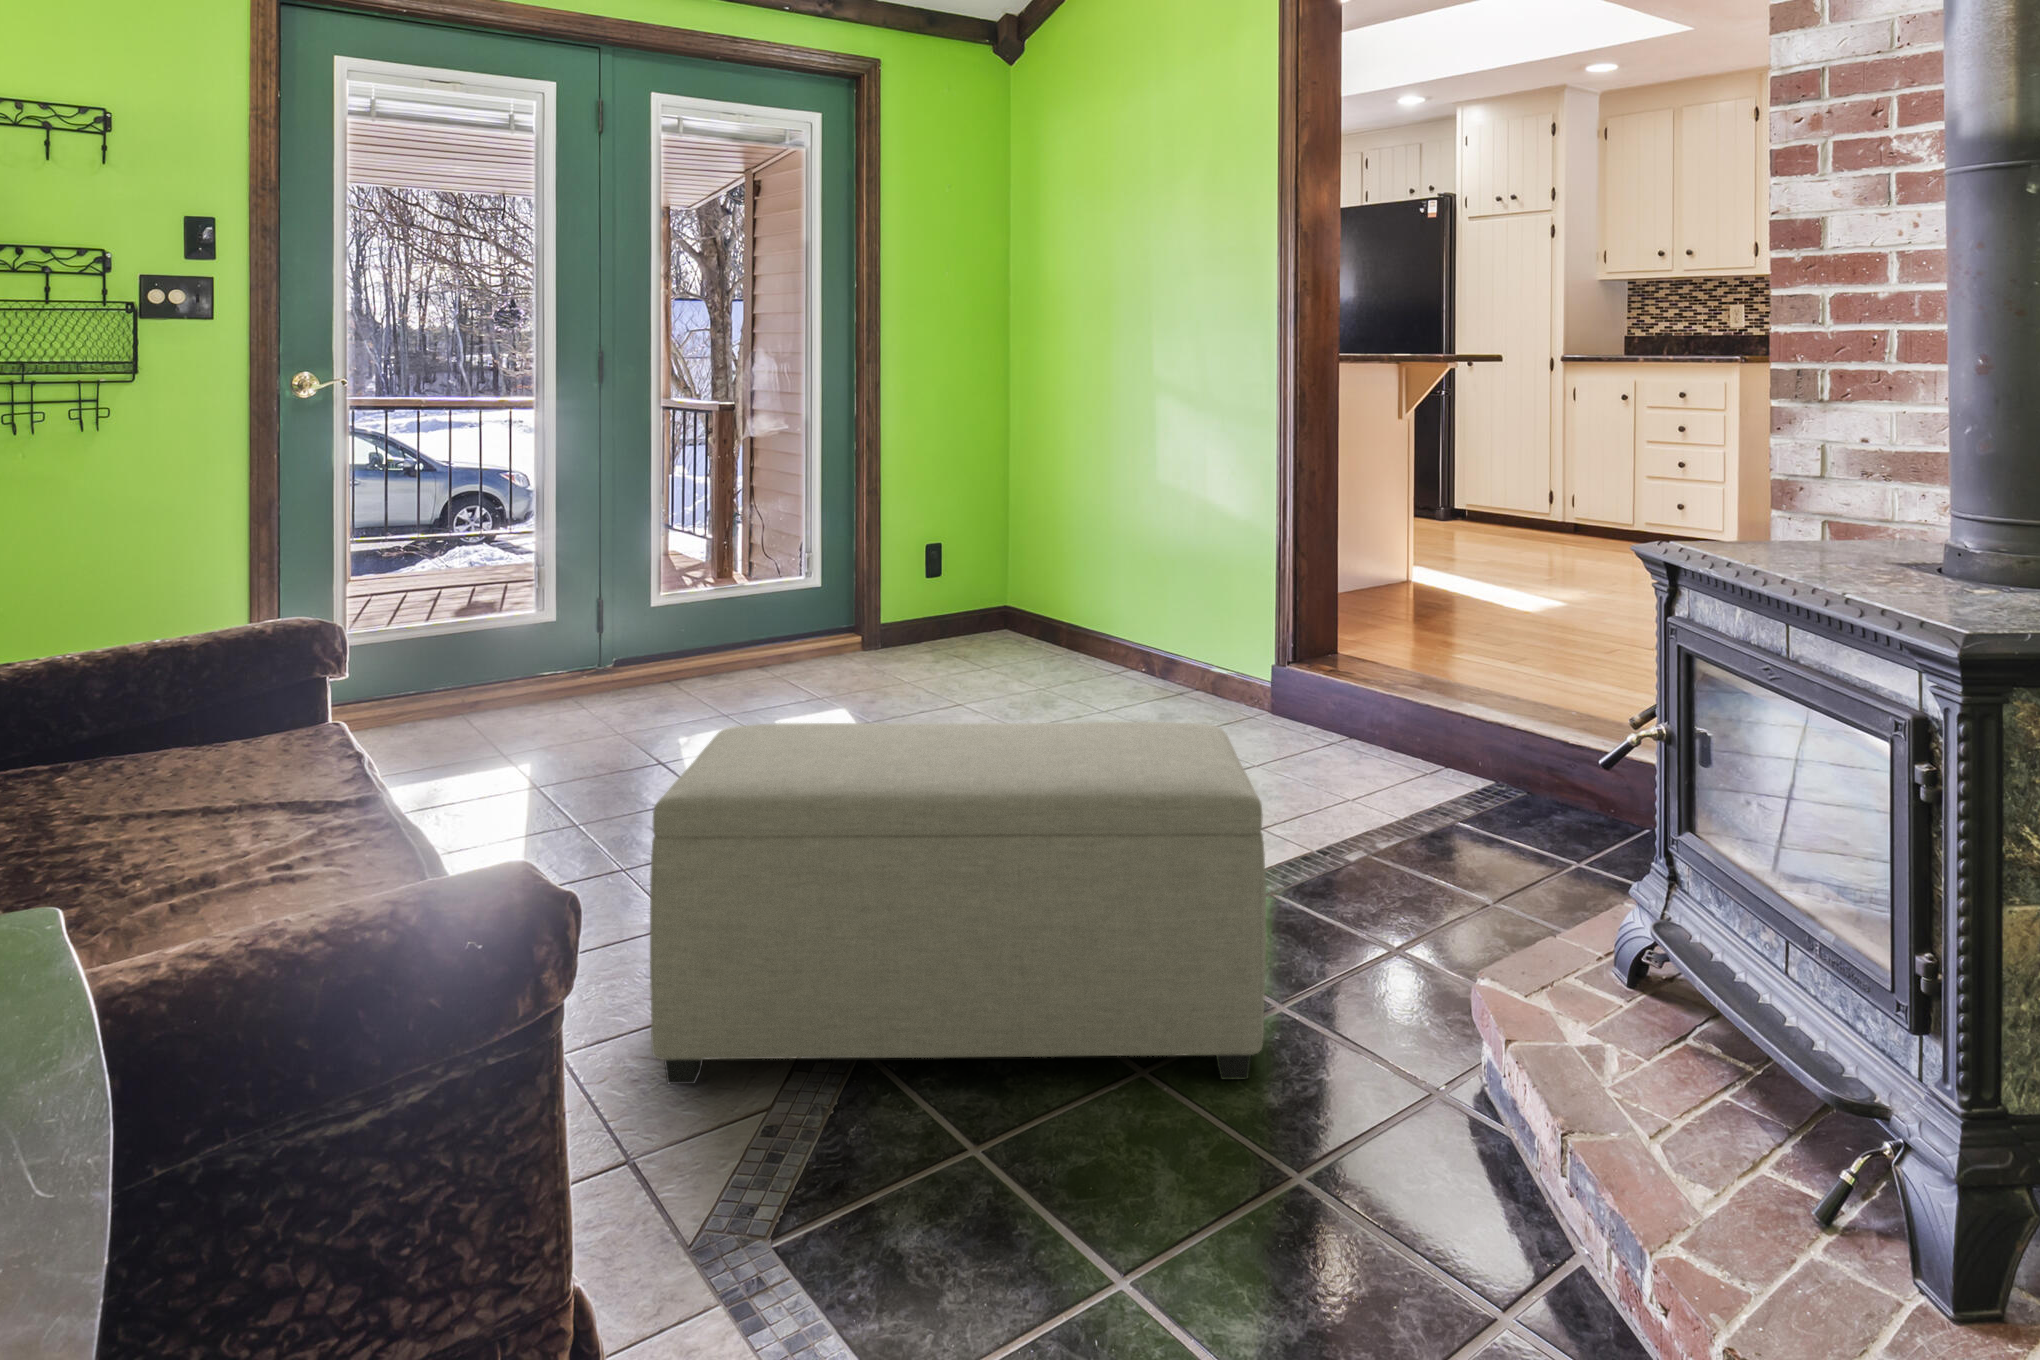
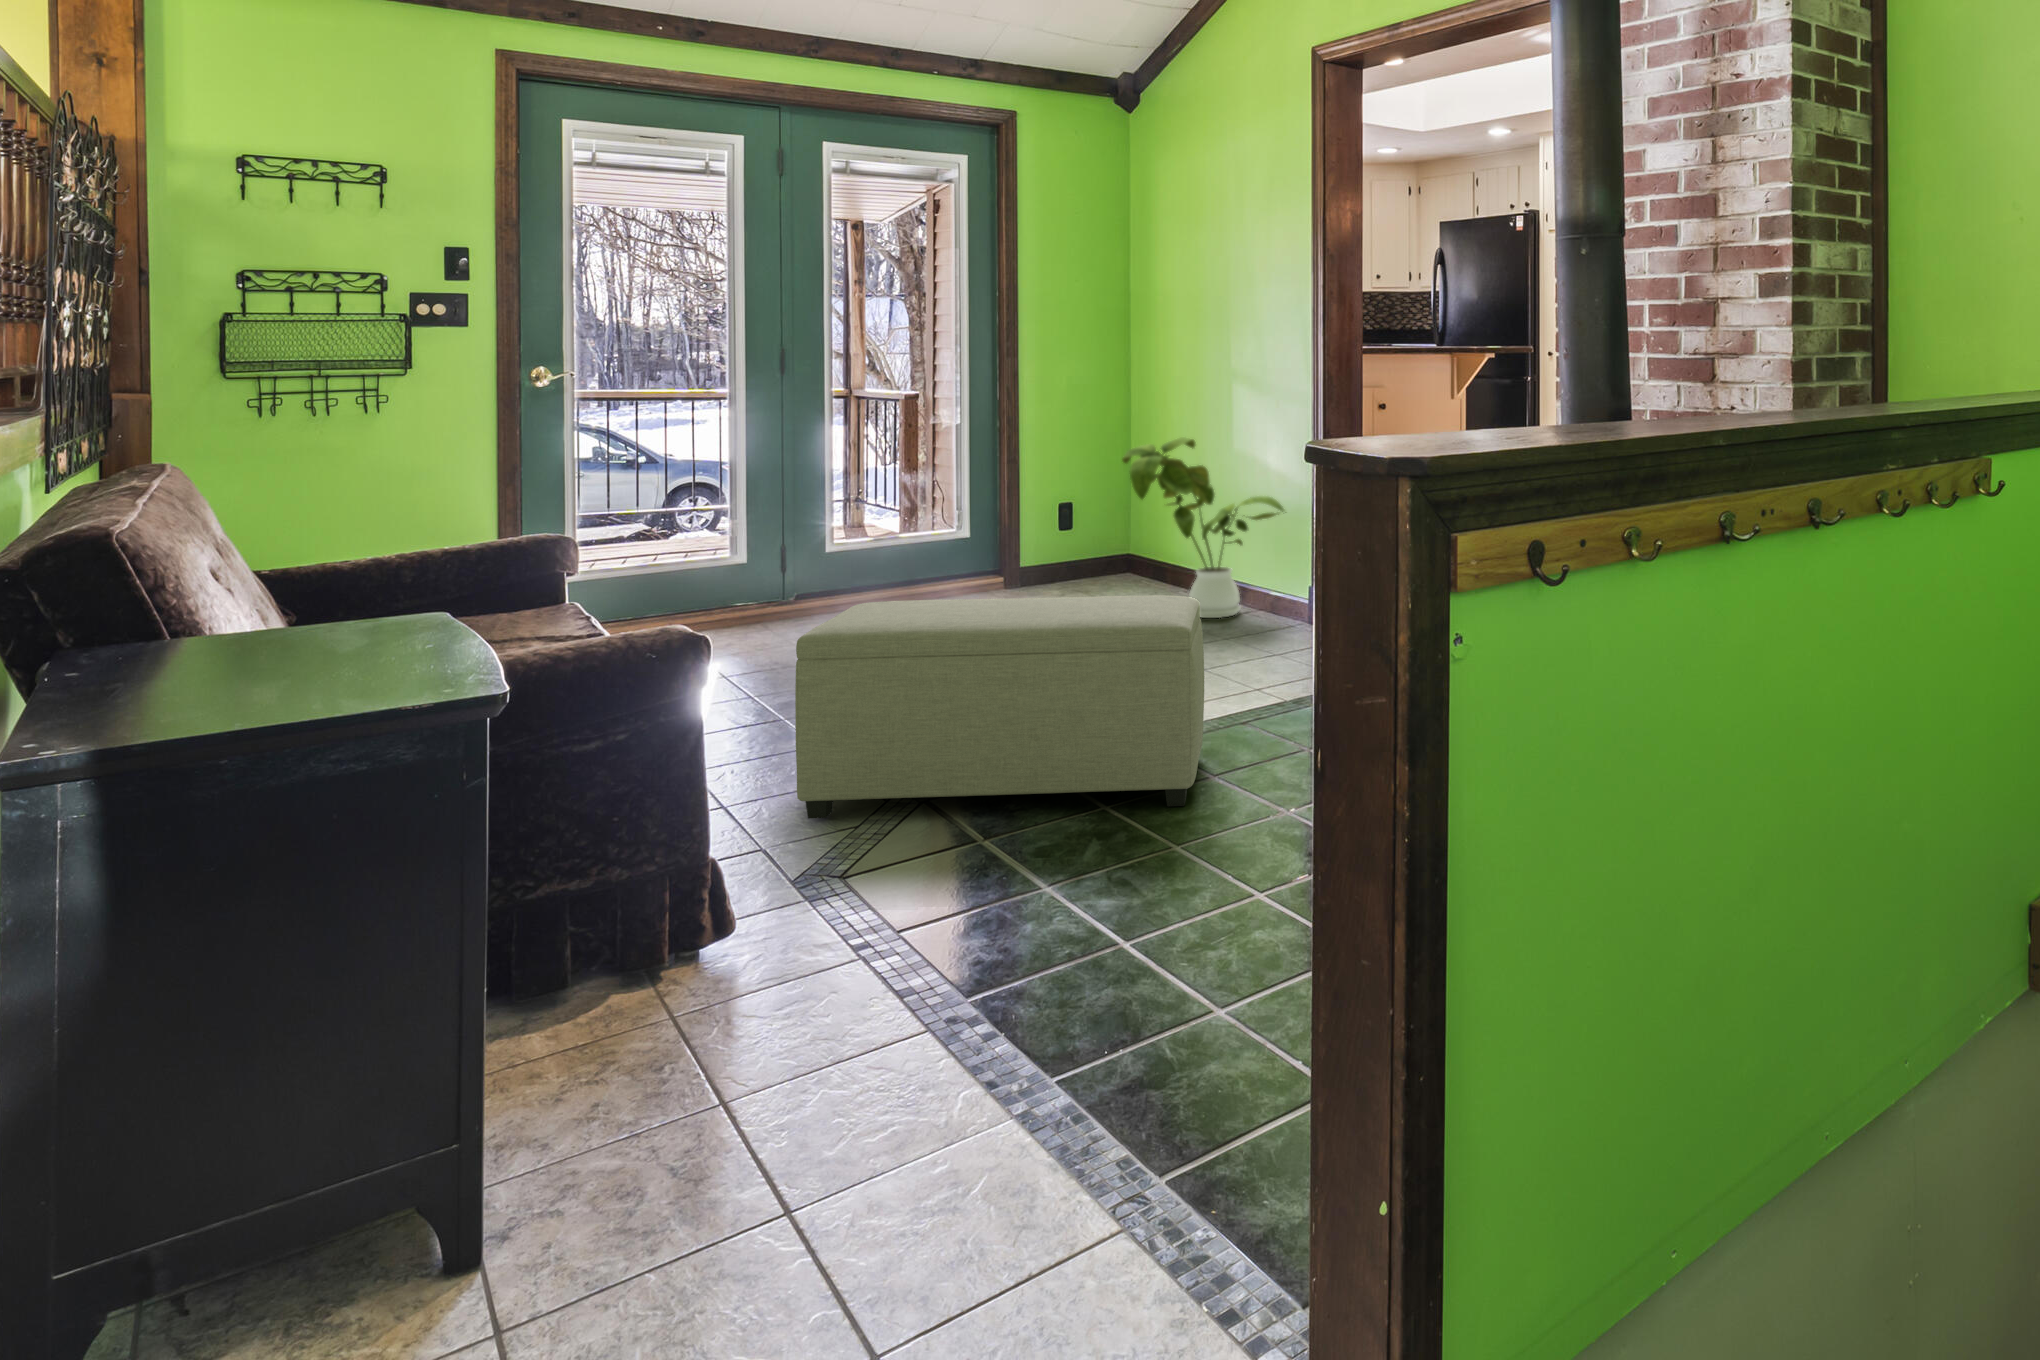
house plant: none [1018,466,1234,698] -> present [1122,437,1286,618]

